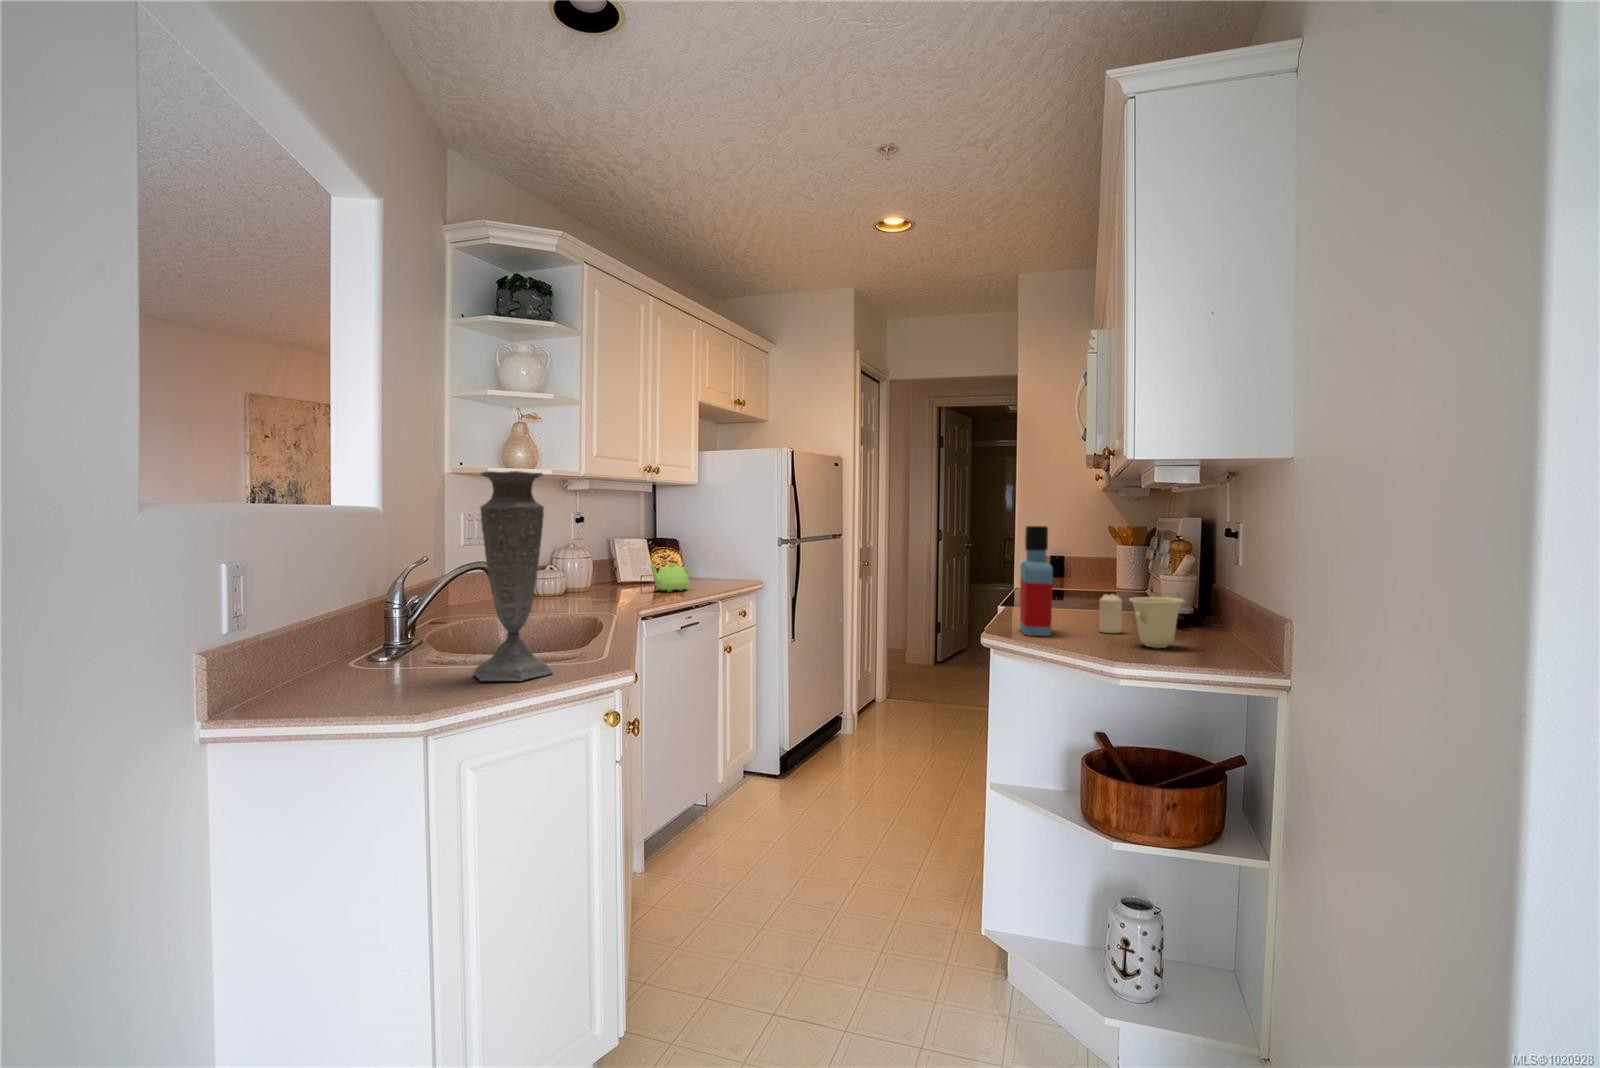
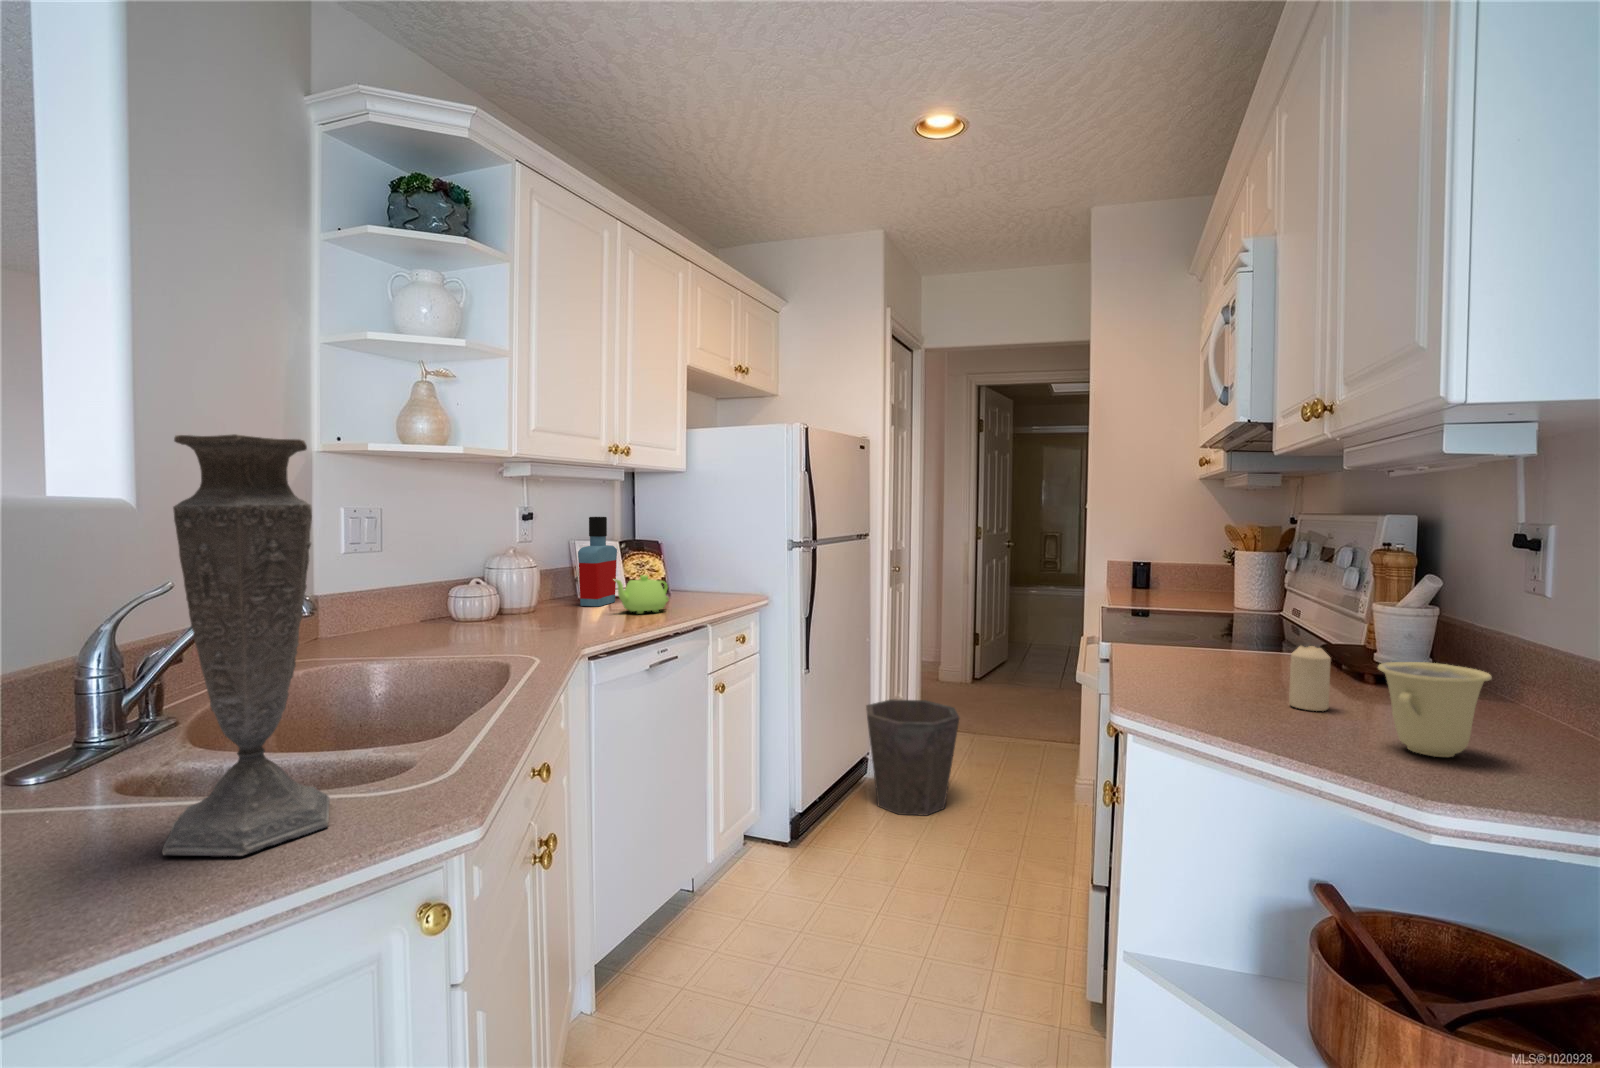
bottle: present [1020,526,1053,636] -> present [578,517,617,606]
waste bin: none [841,668,915,757] -> present [866,699,959,816]

